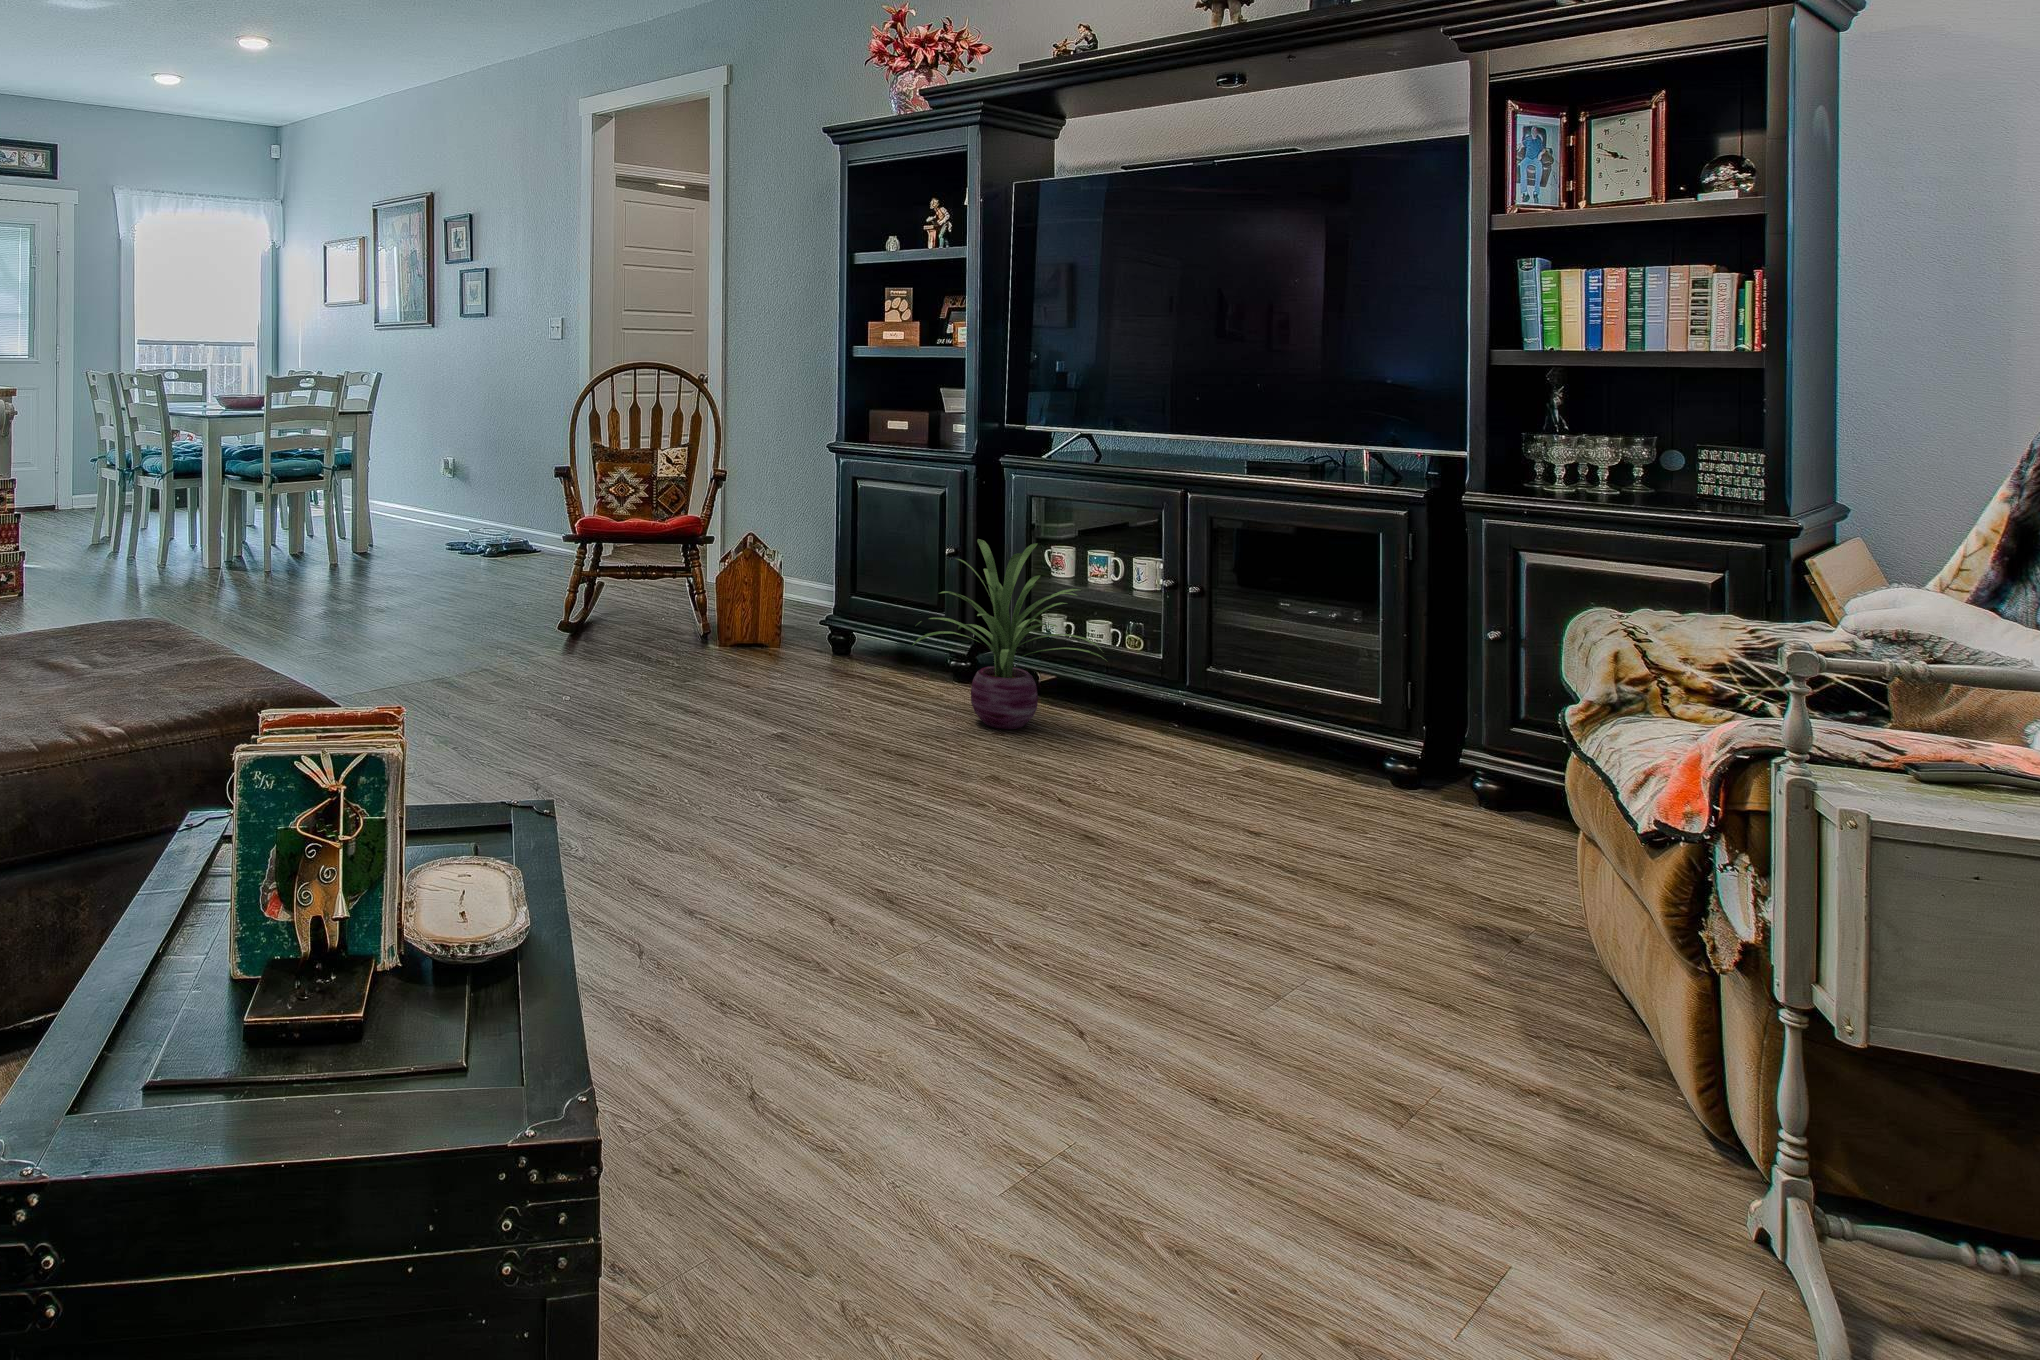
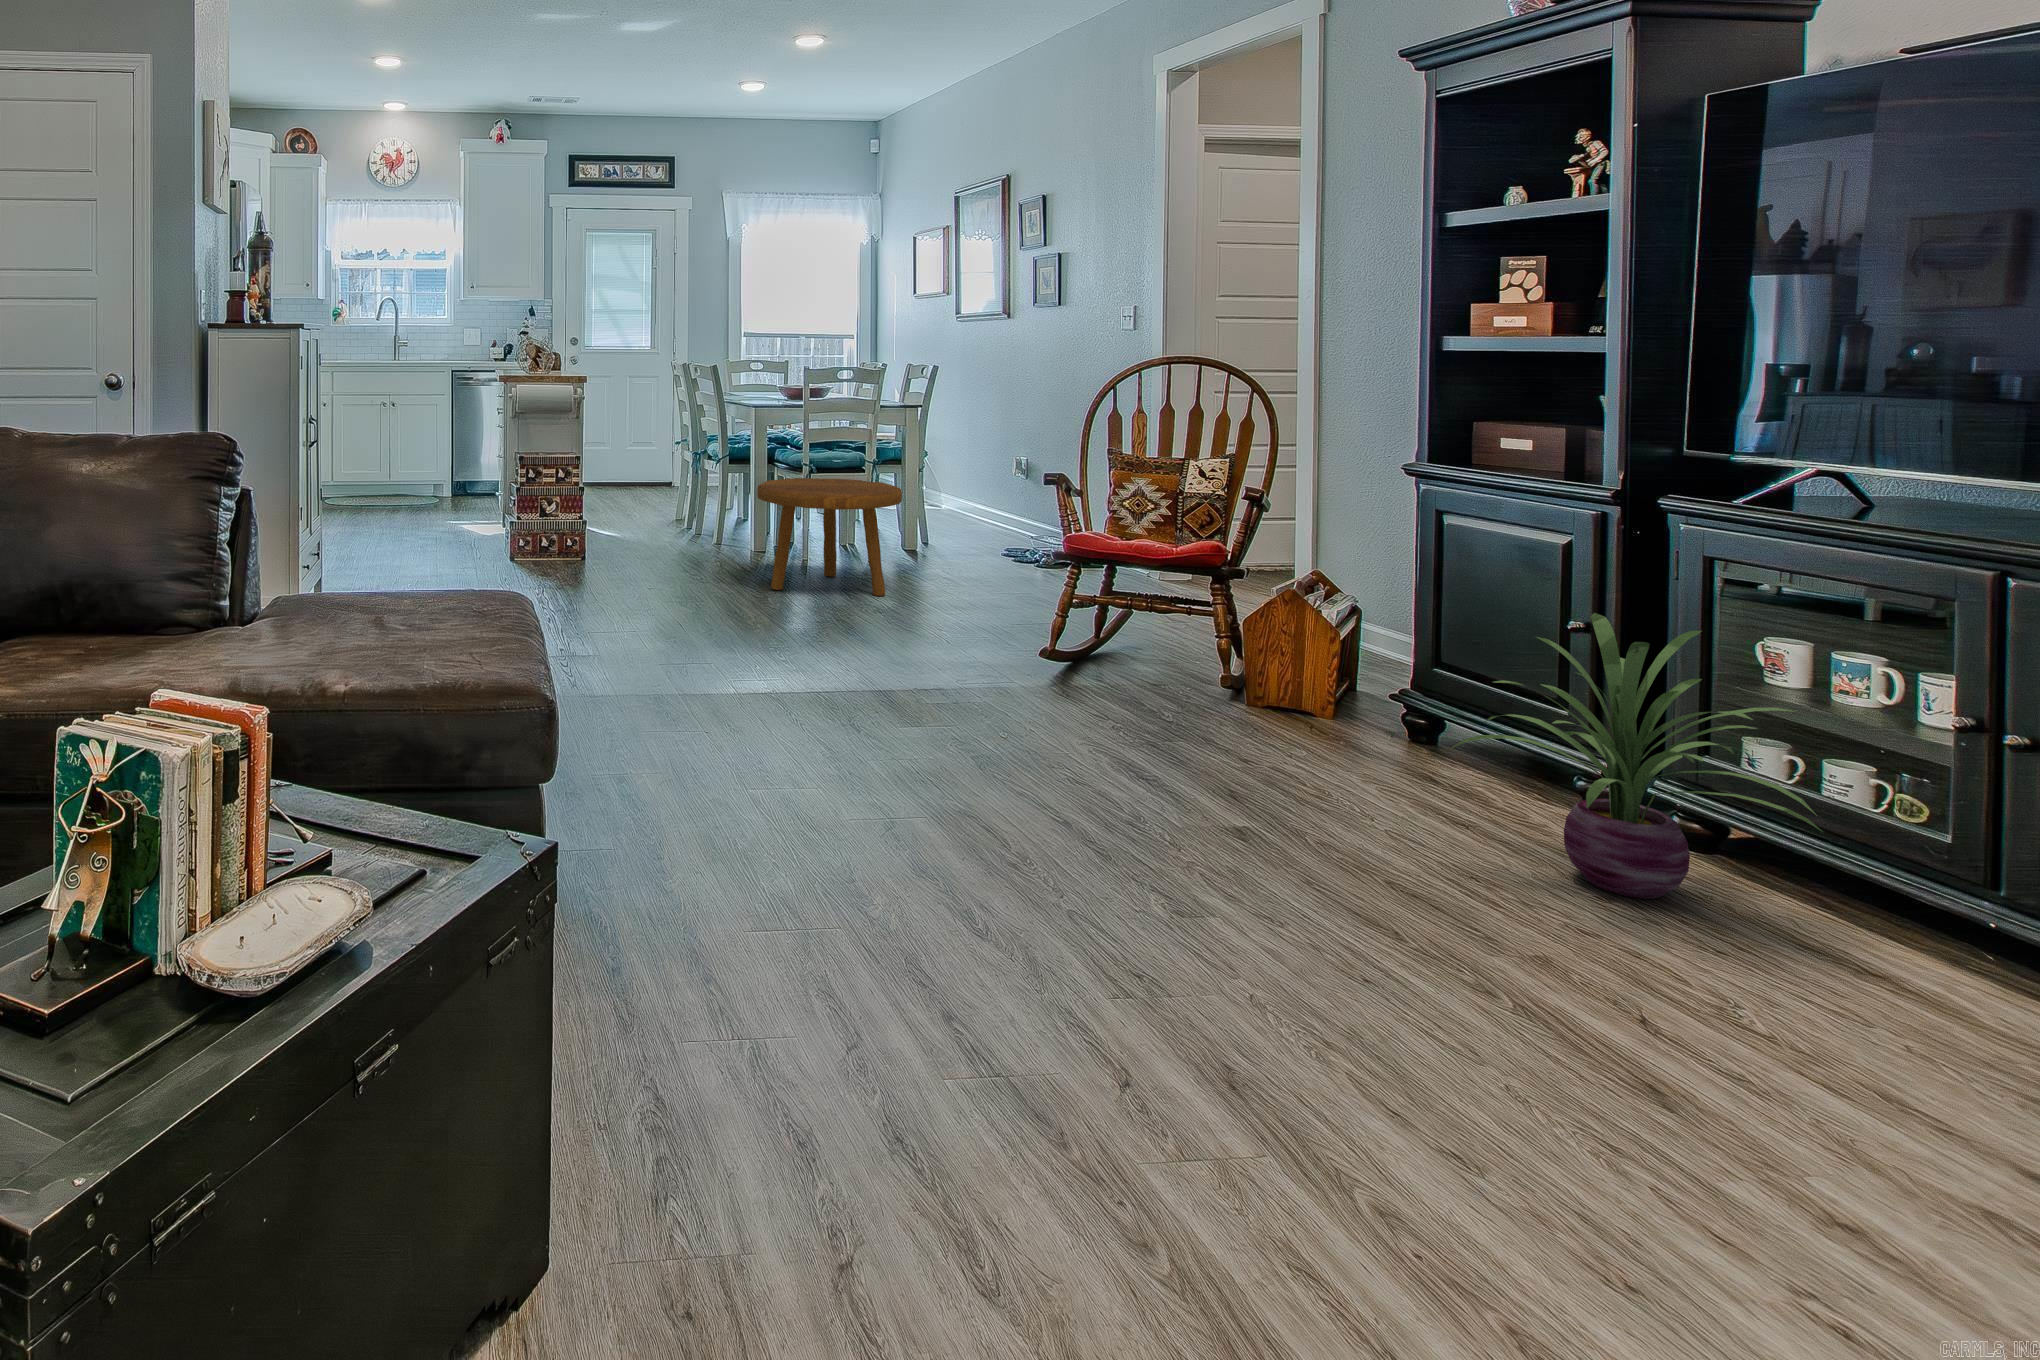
footstool: none [246,487,392,605] -> present [757,478,902,596]

